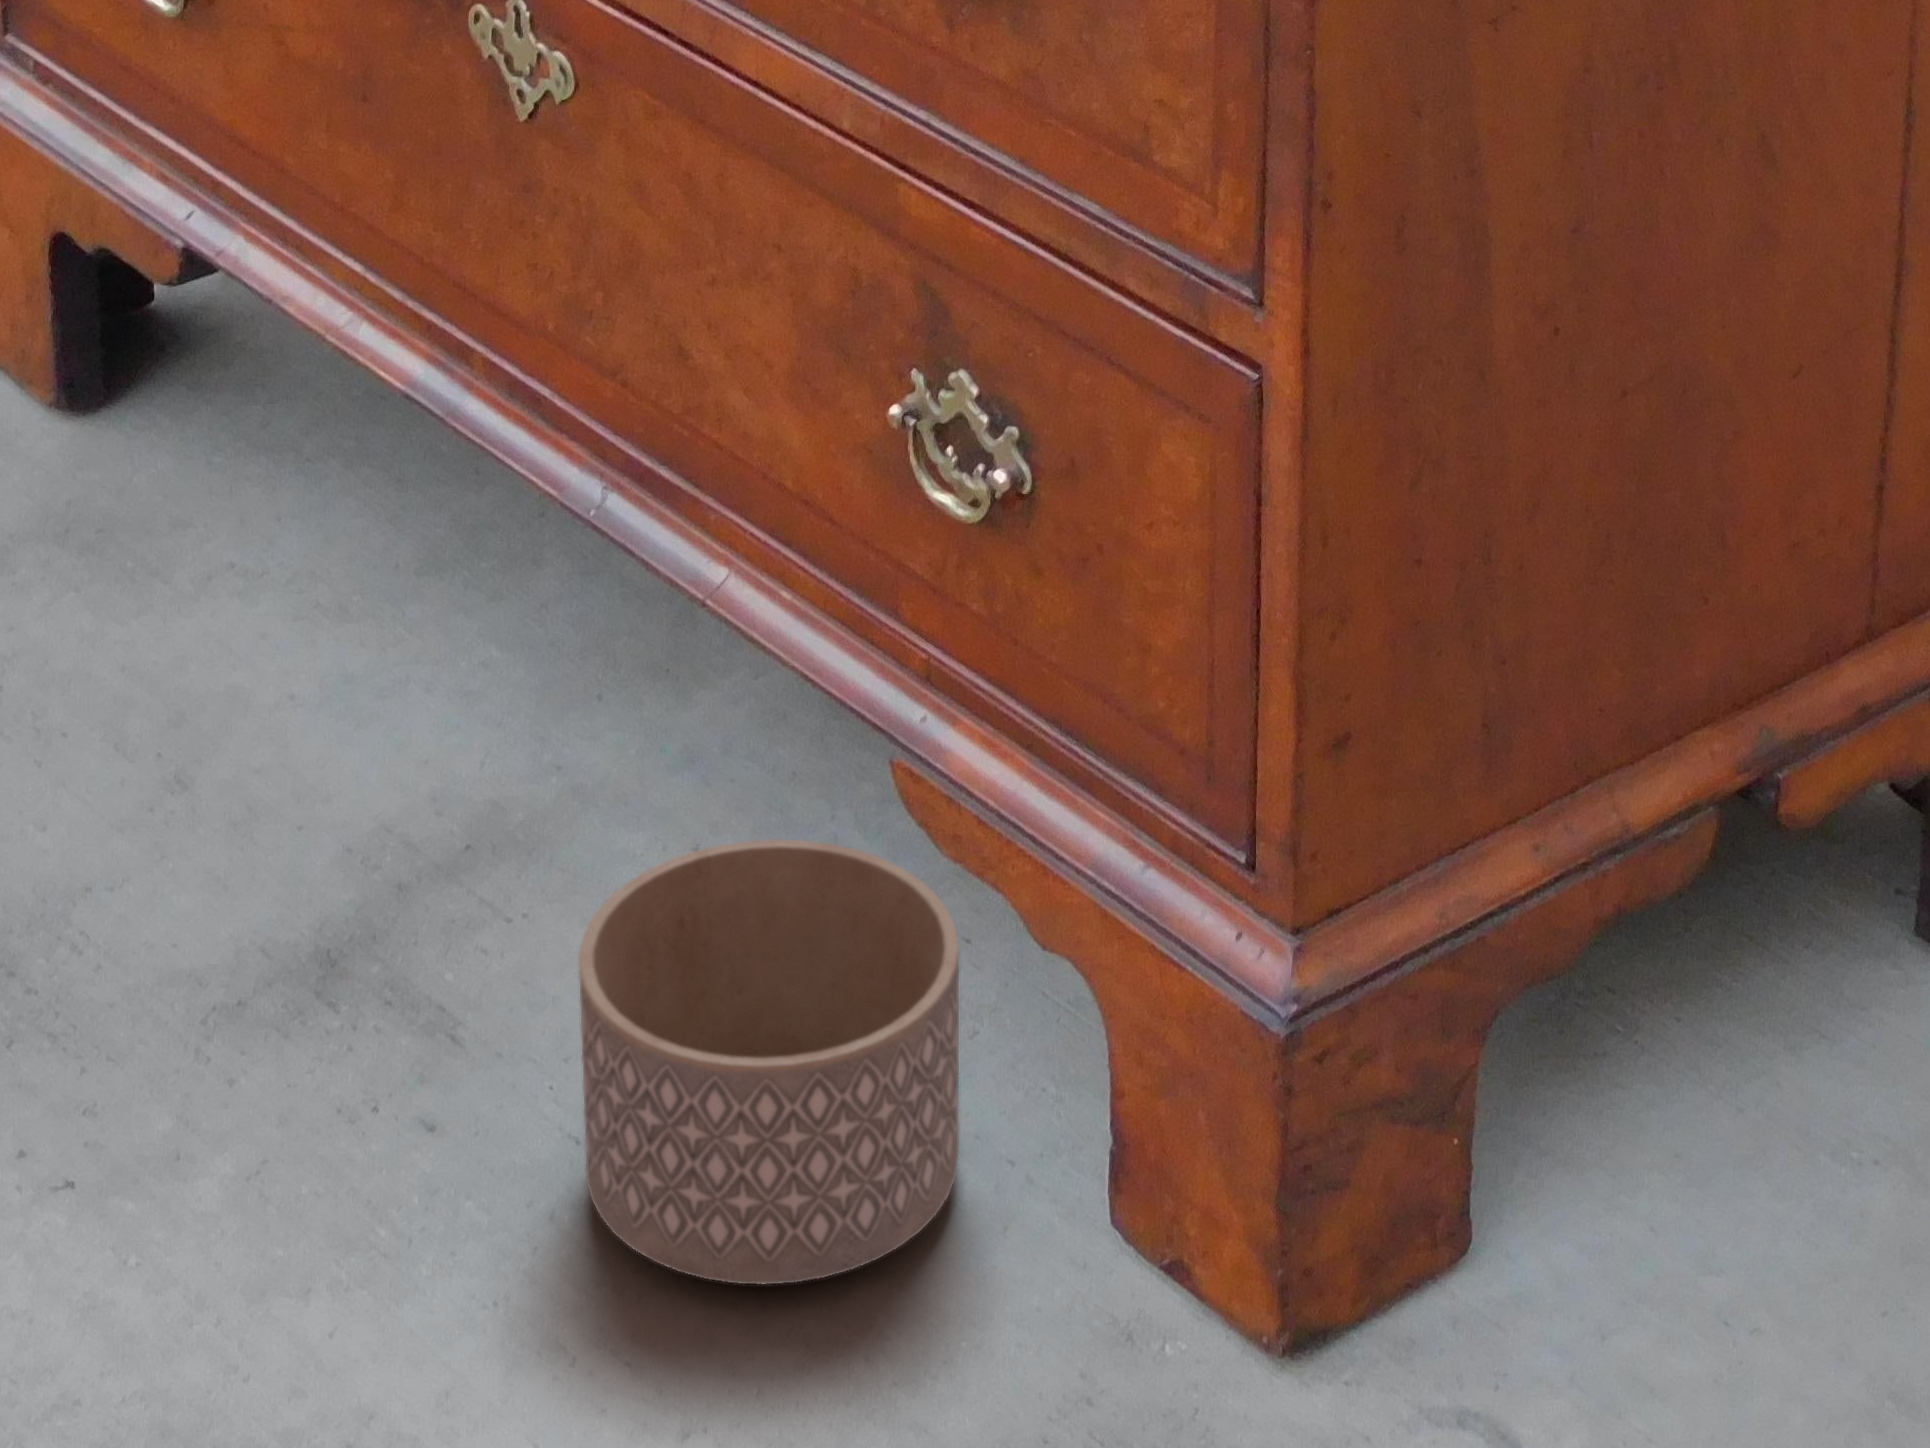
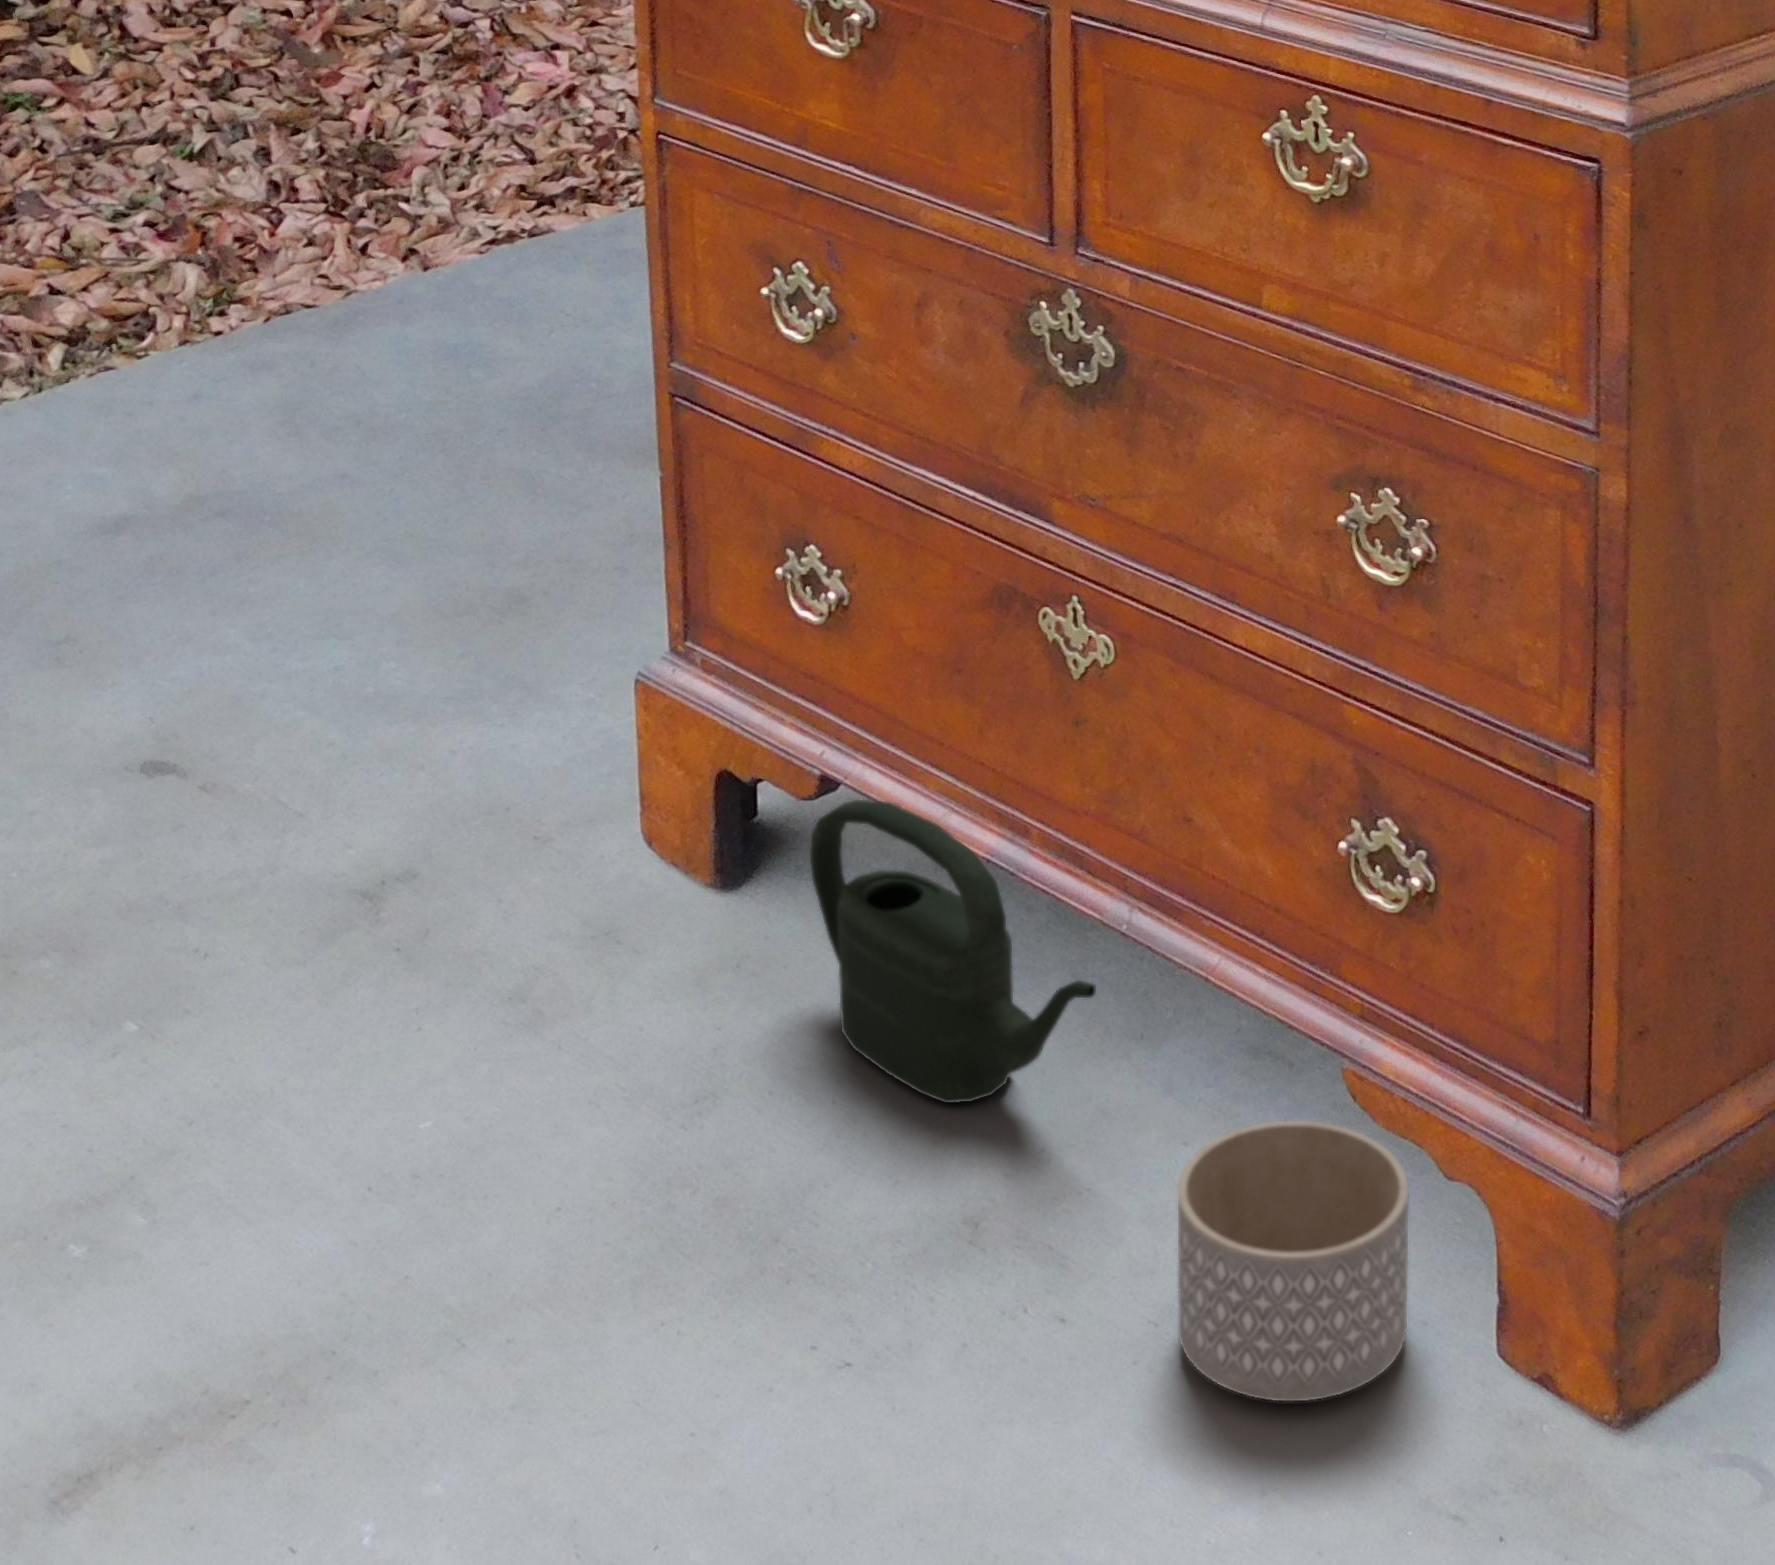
watering can: none [145,289,523,764] -> present [810,800,1096,1103]

